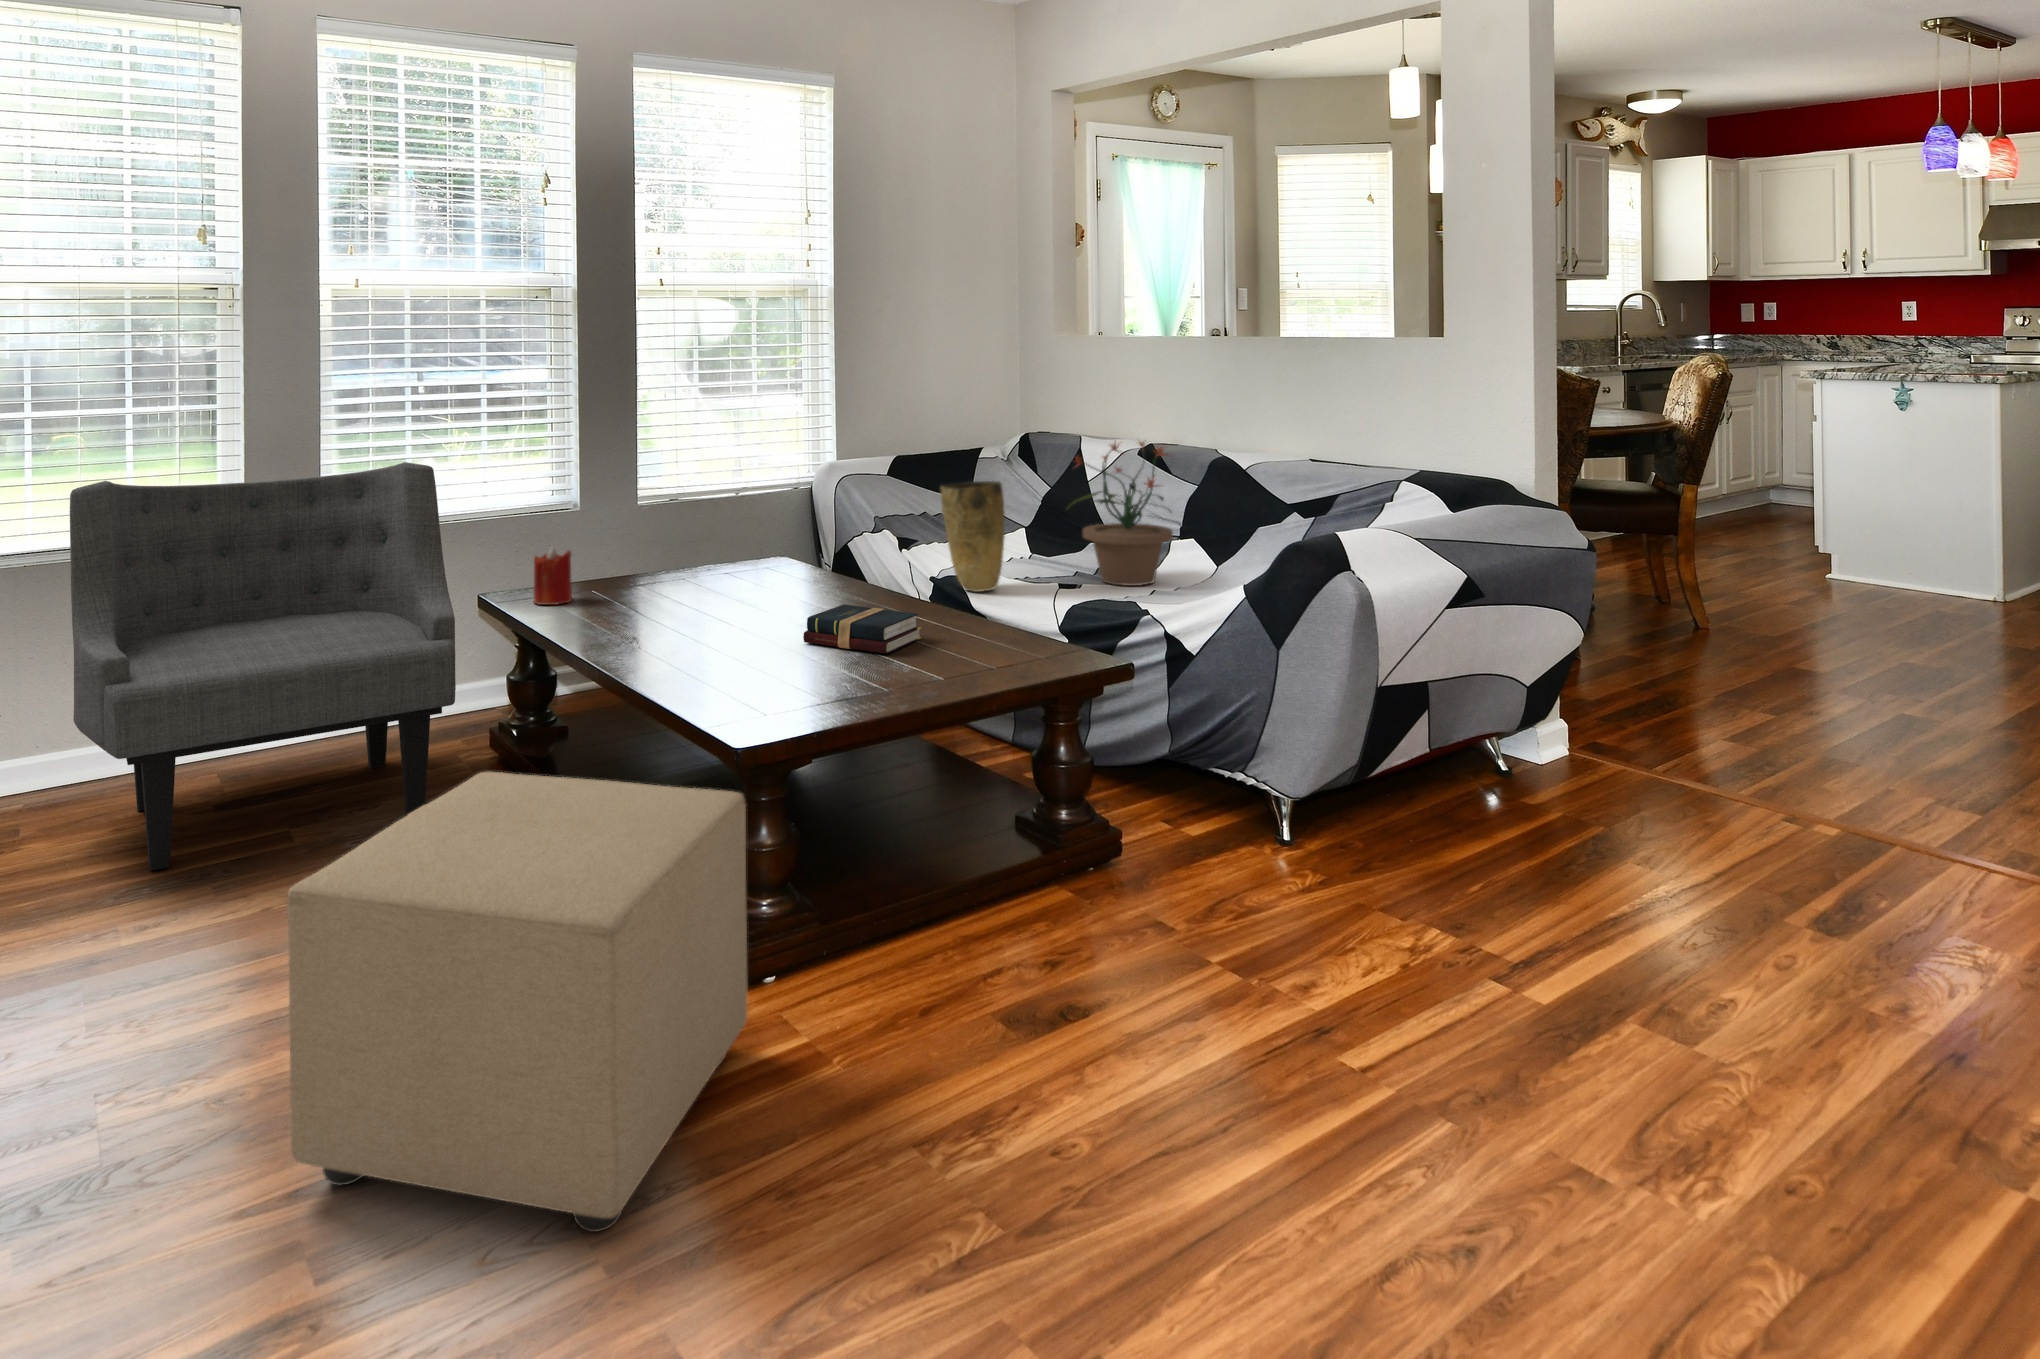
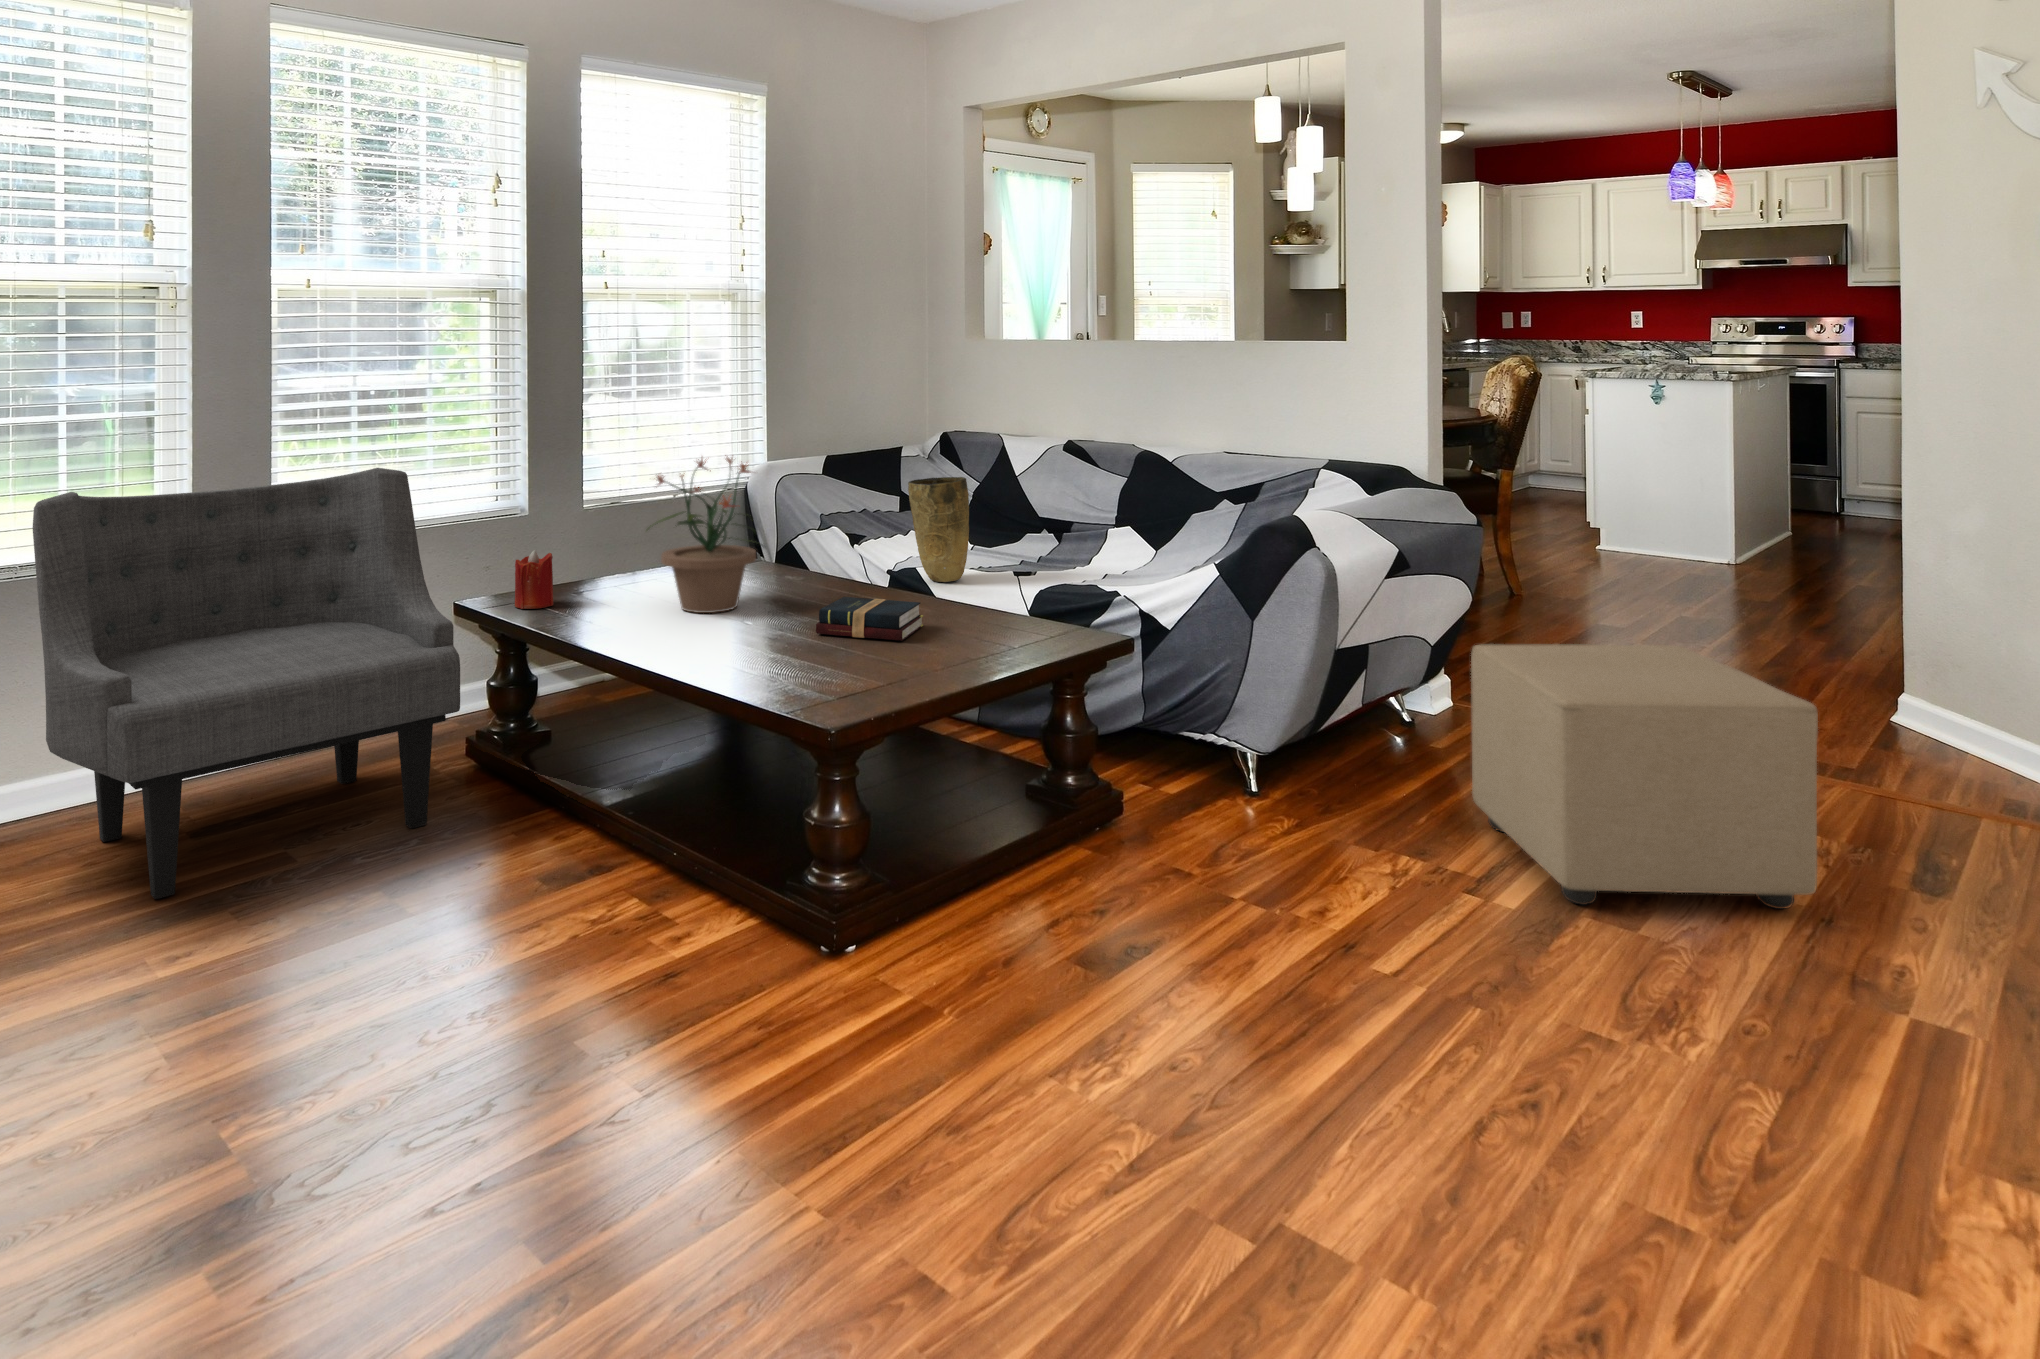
potted plant: present [1068,440,1182,586] -> present [647,458,763,613]
ottoman: present [287,772,748,1232] -> present [1471,644,1818,909]

